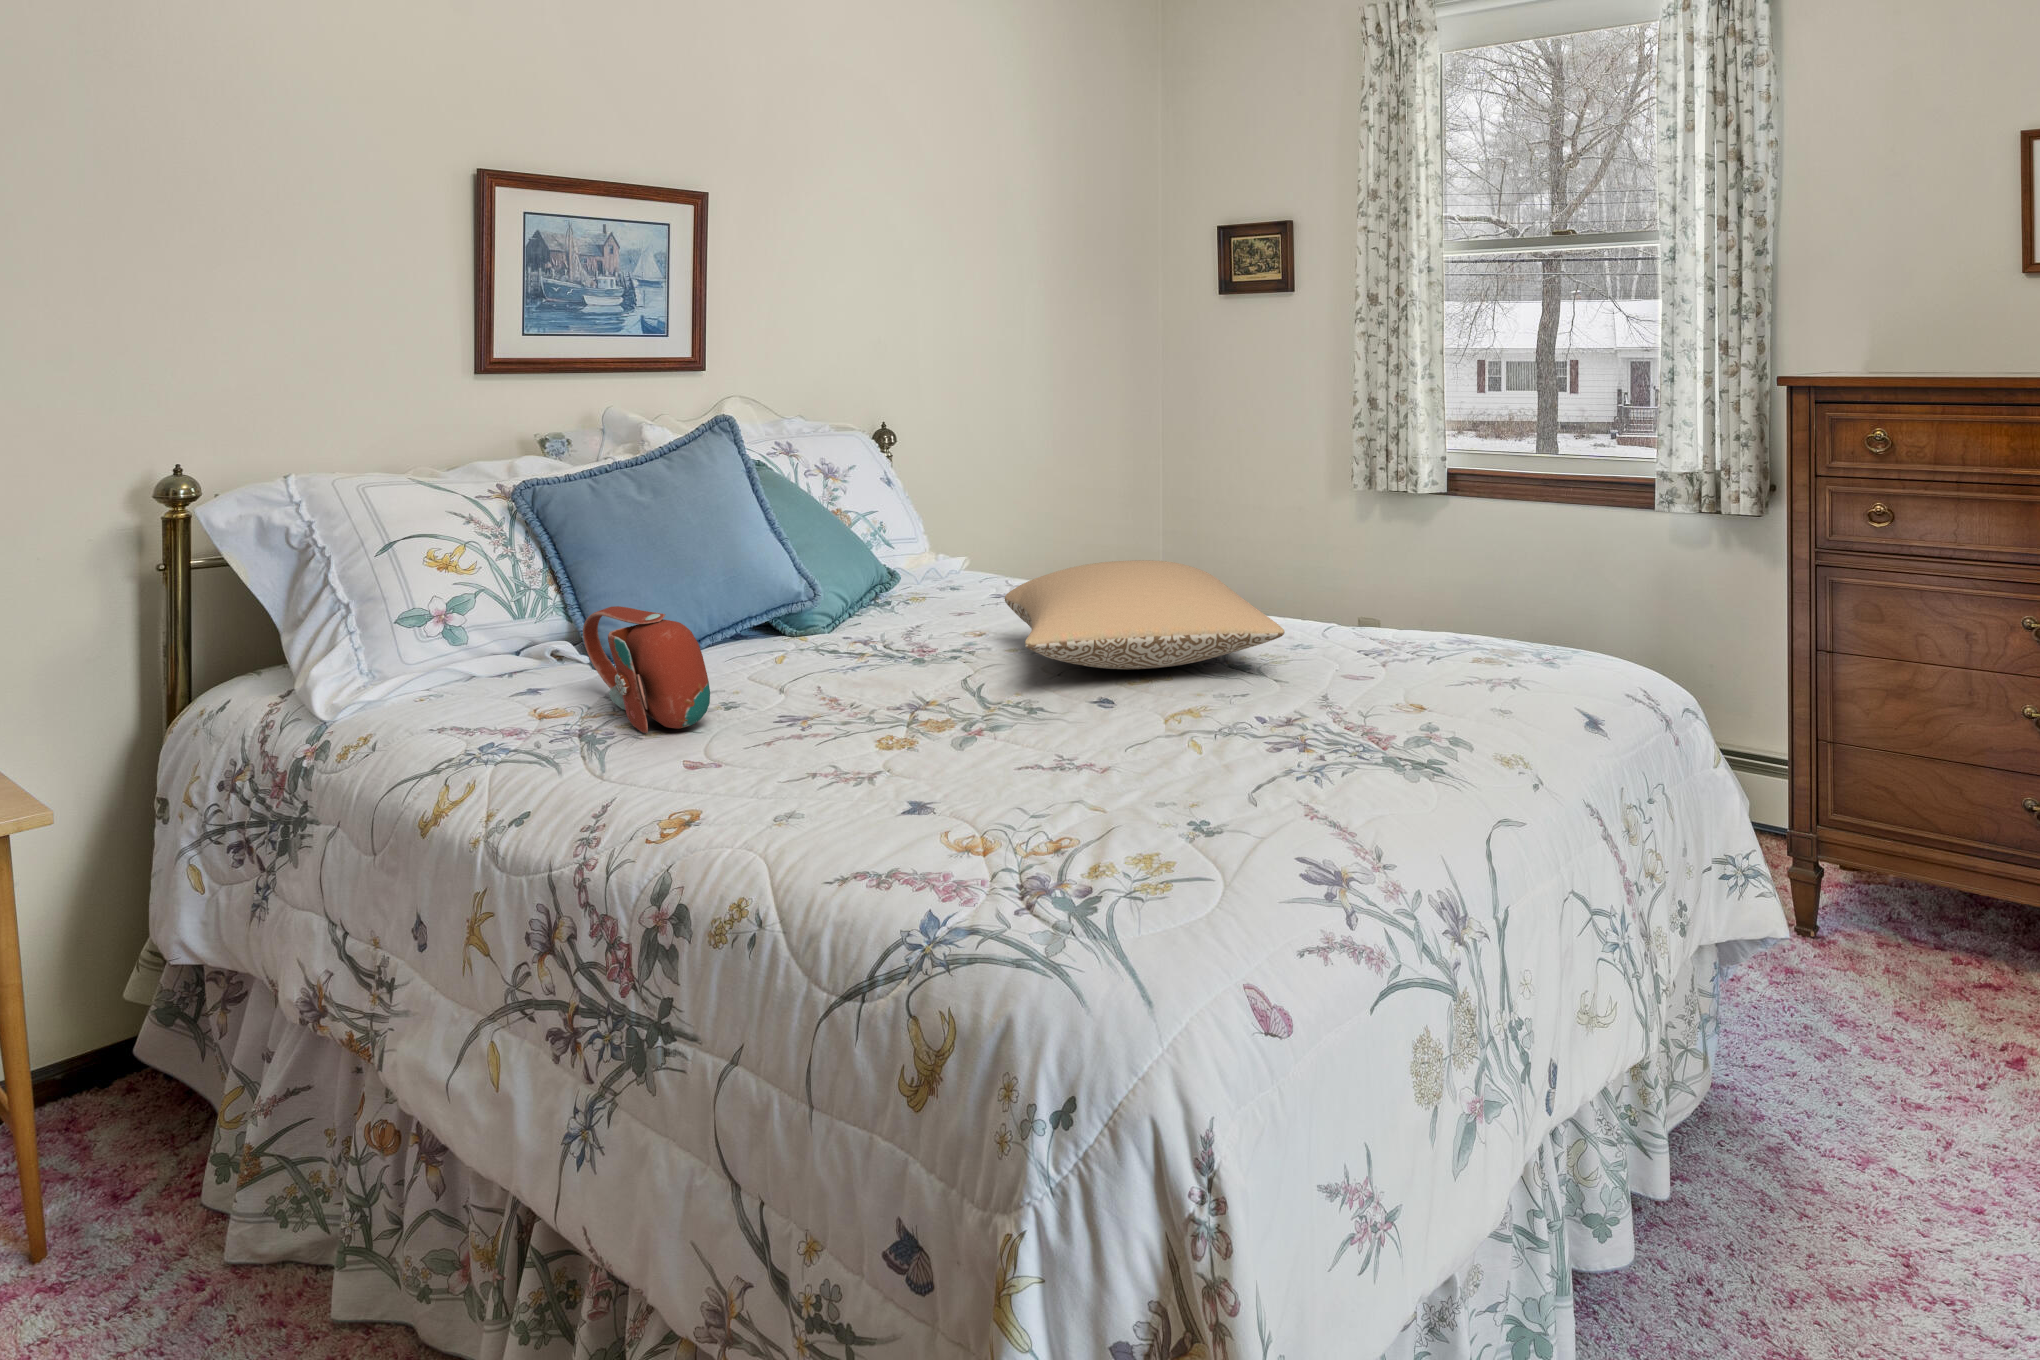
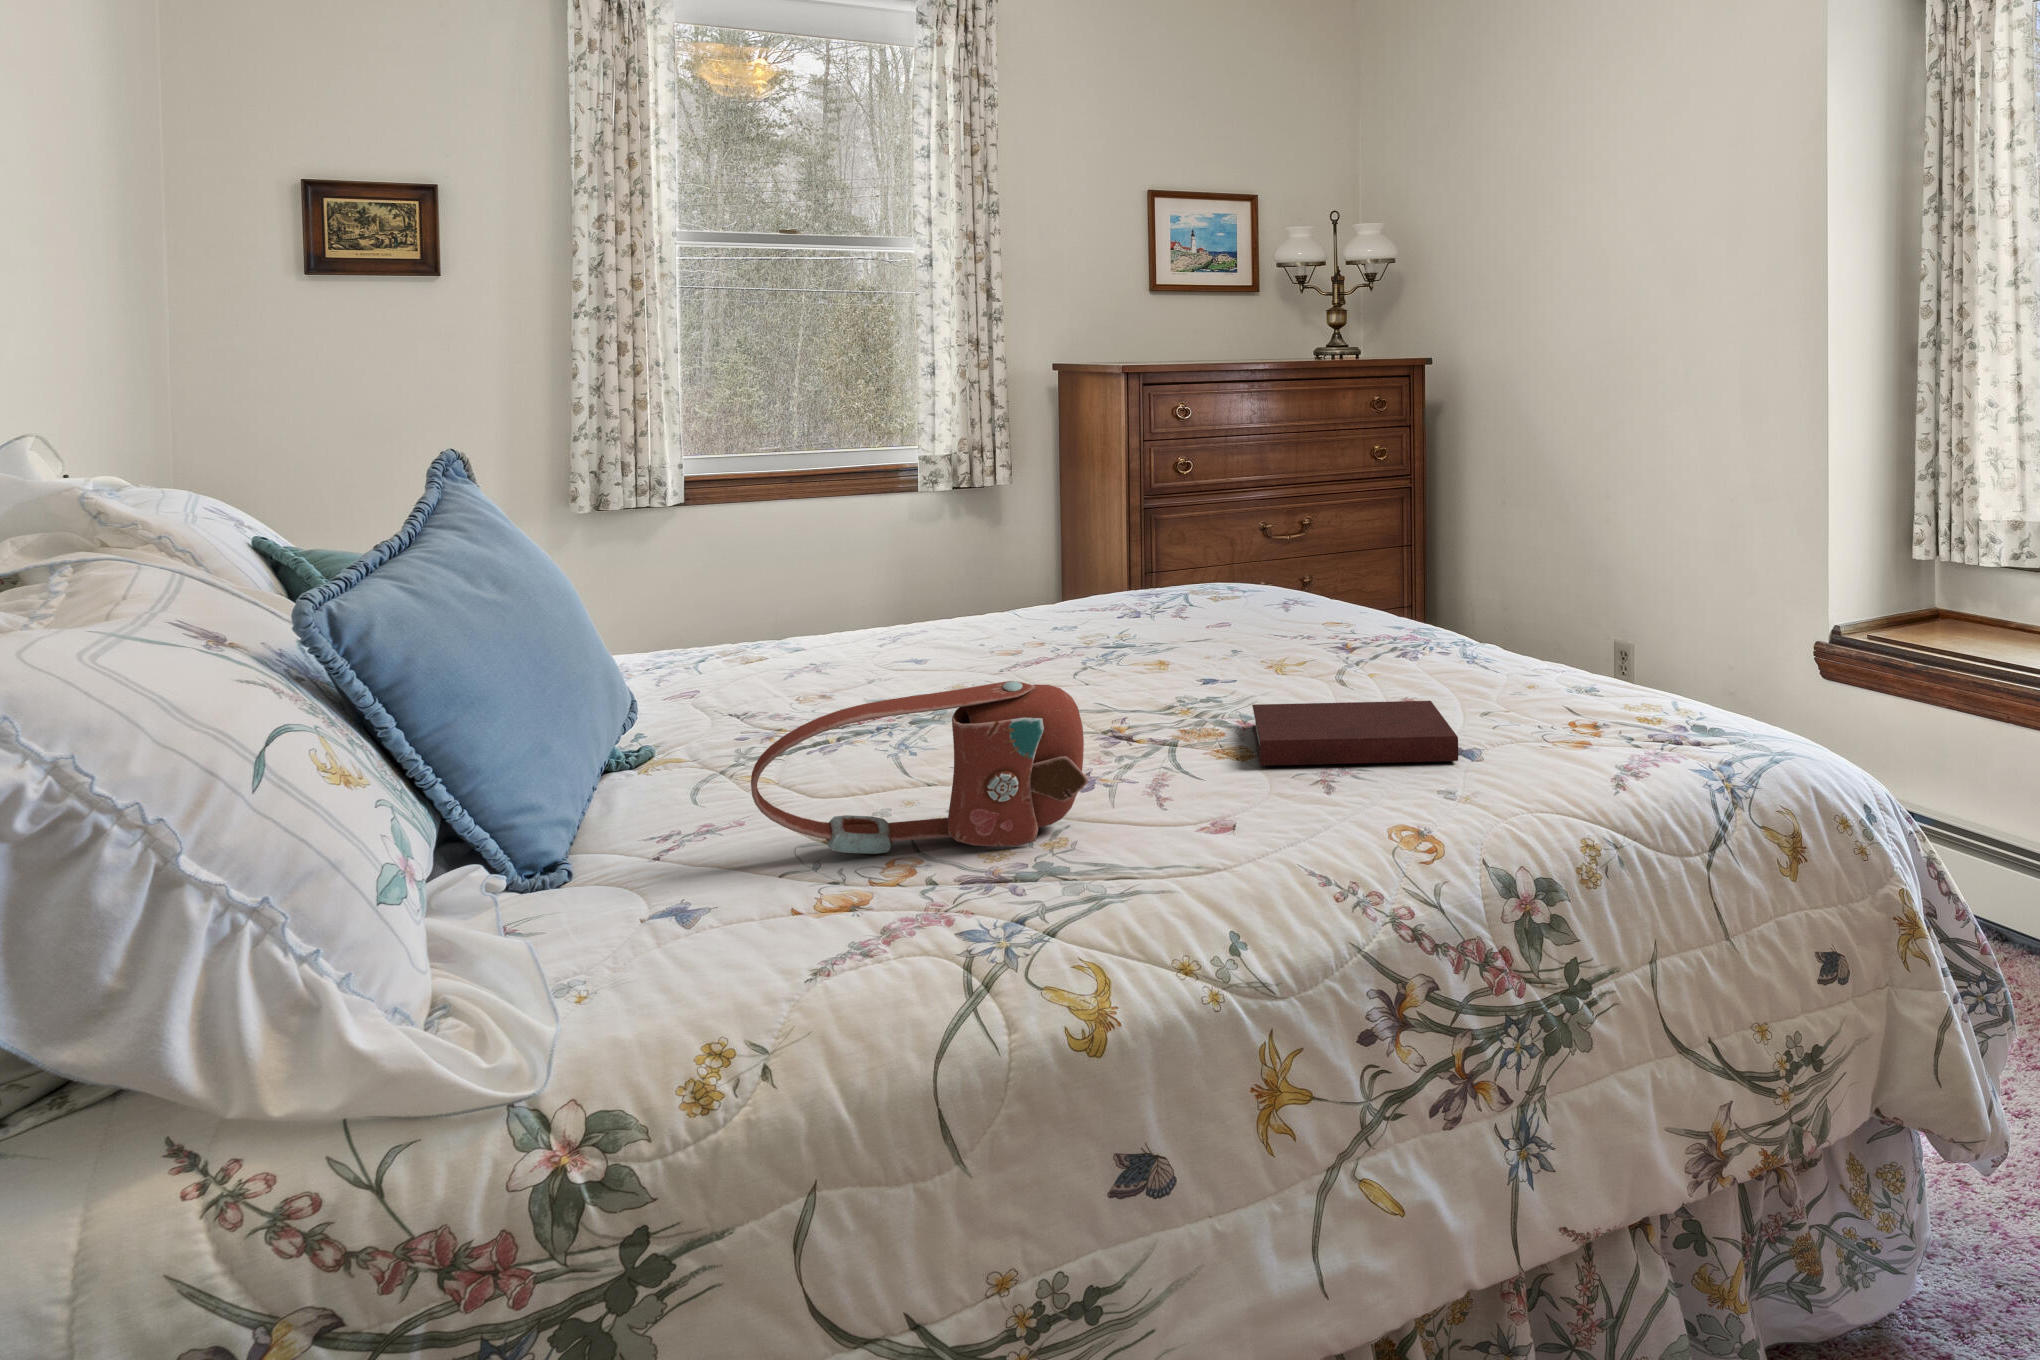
pillow: present [1005,560,1285,669] -> none [921,559,1235,670]
notebook: none [848,714,1043,809] -> present [1252,701,1458,766]

